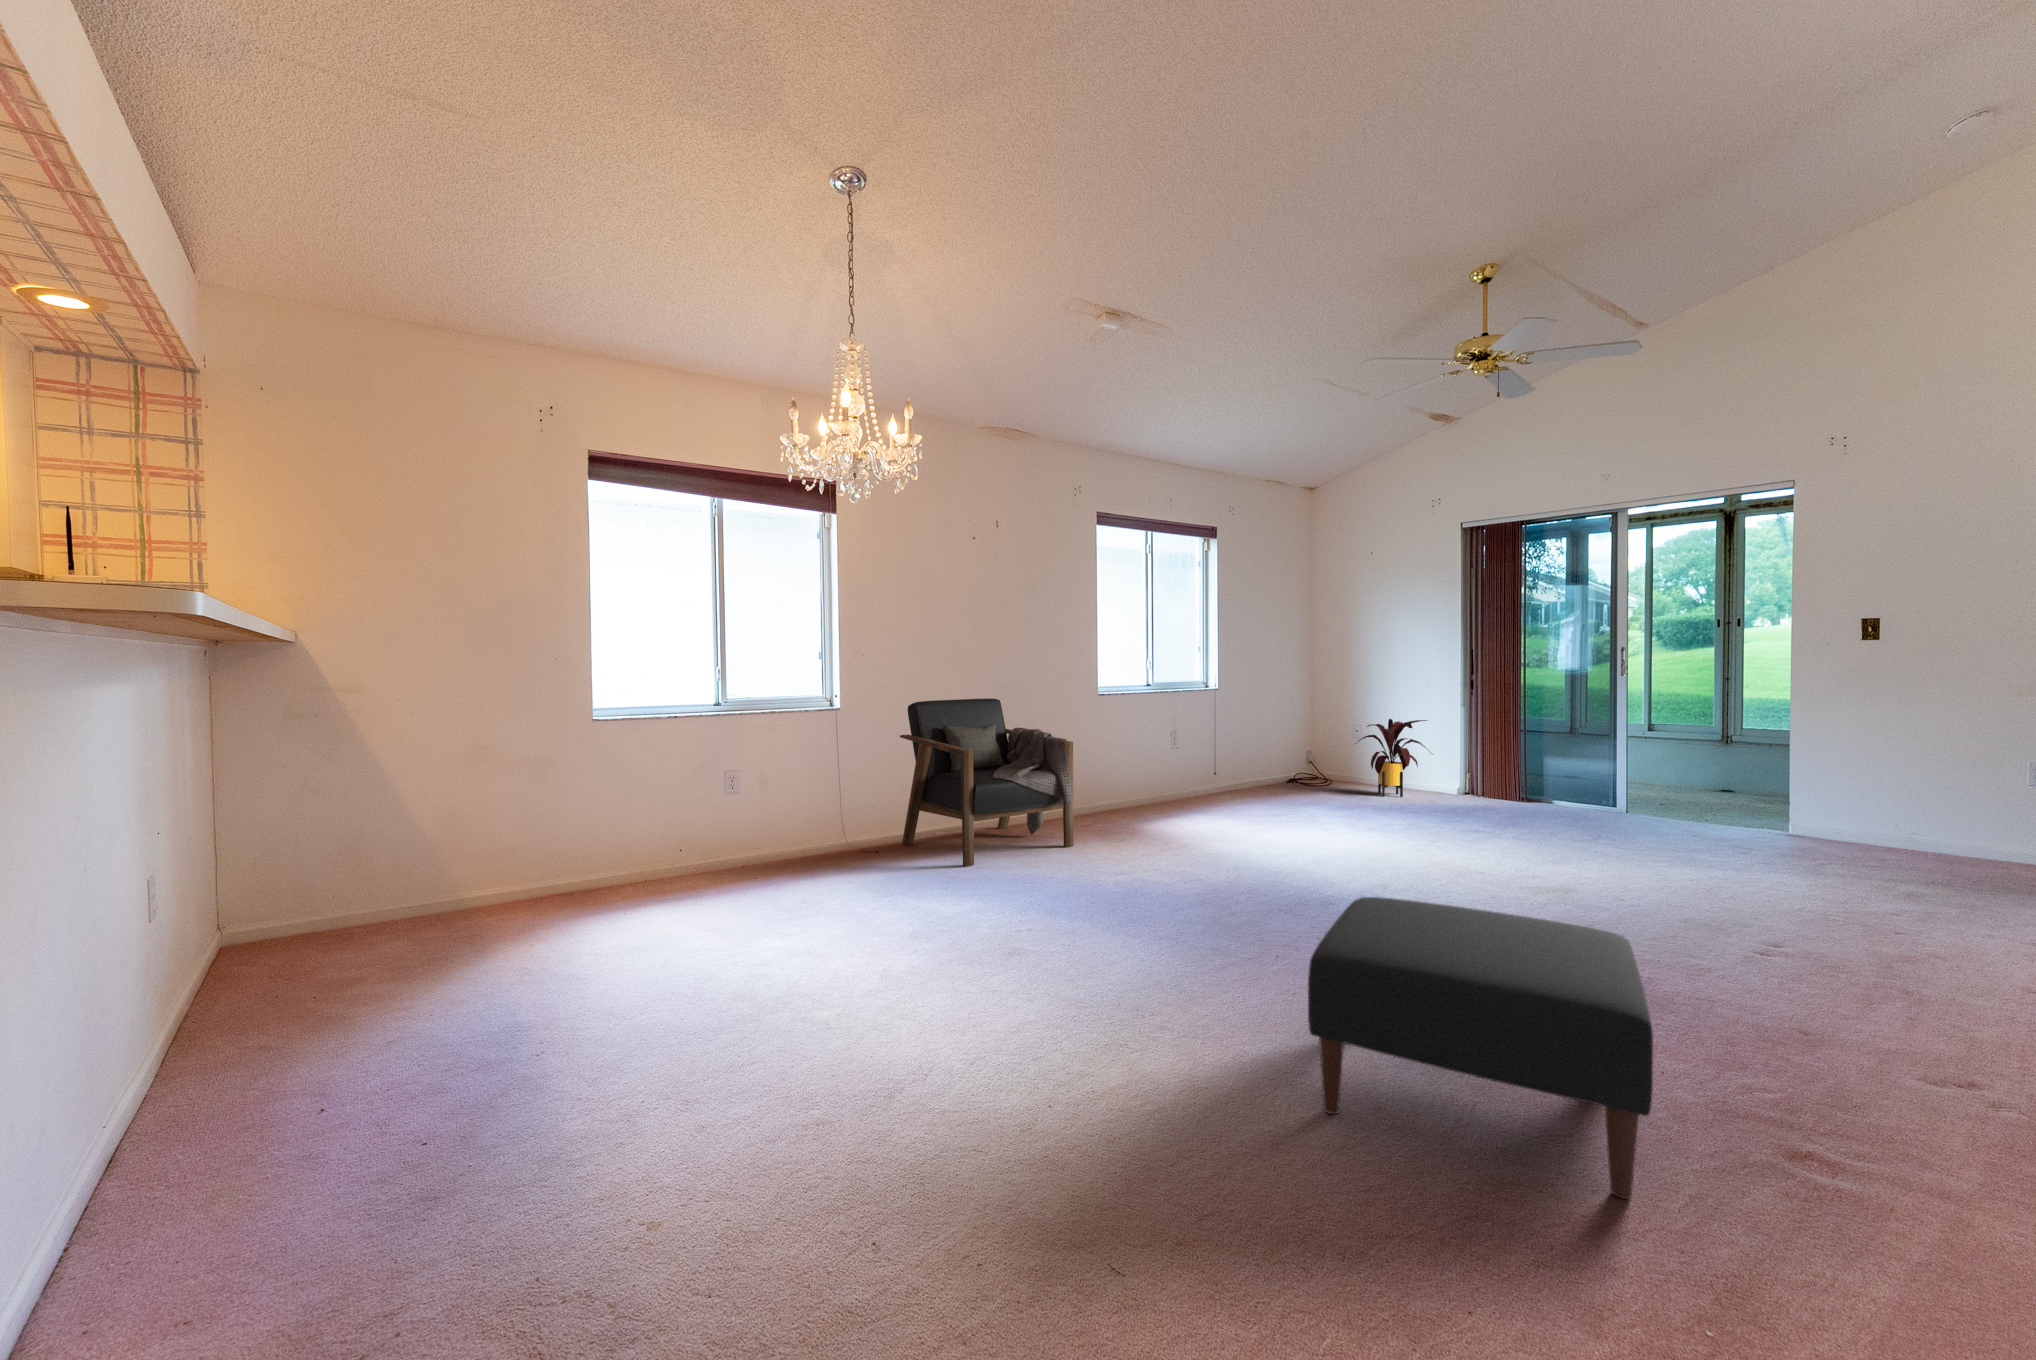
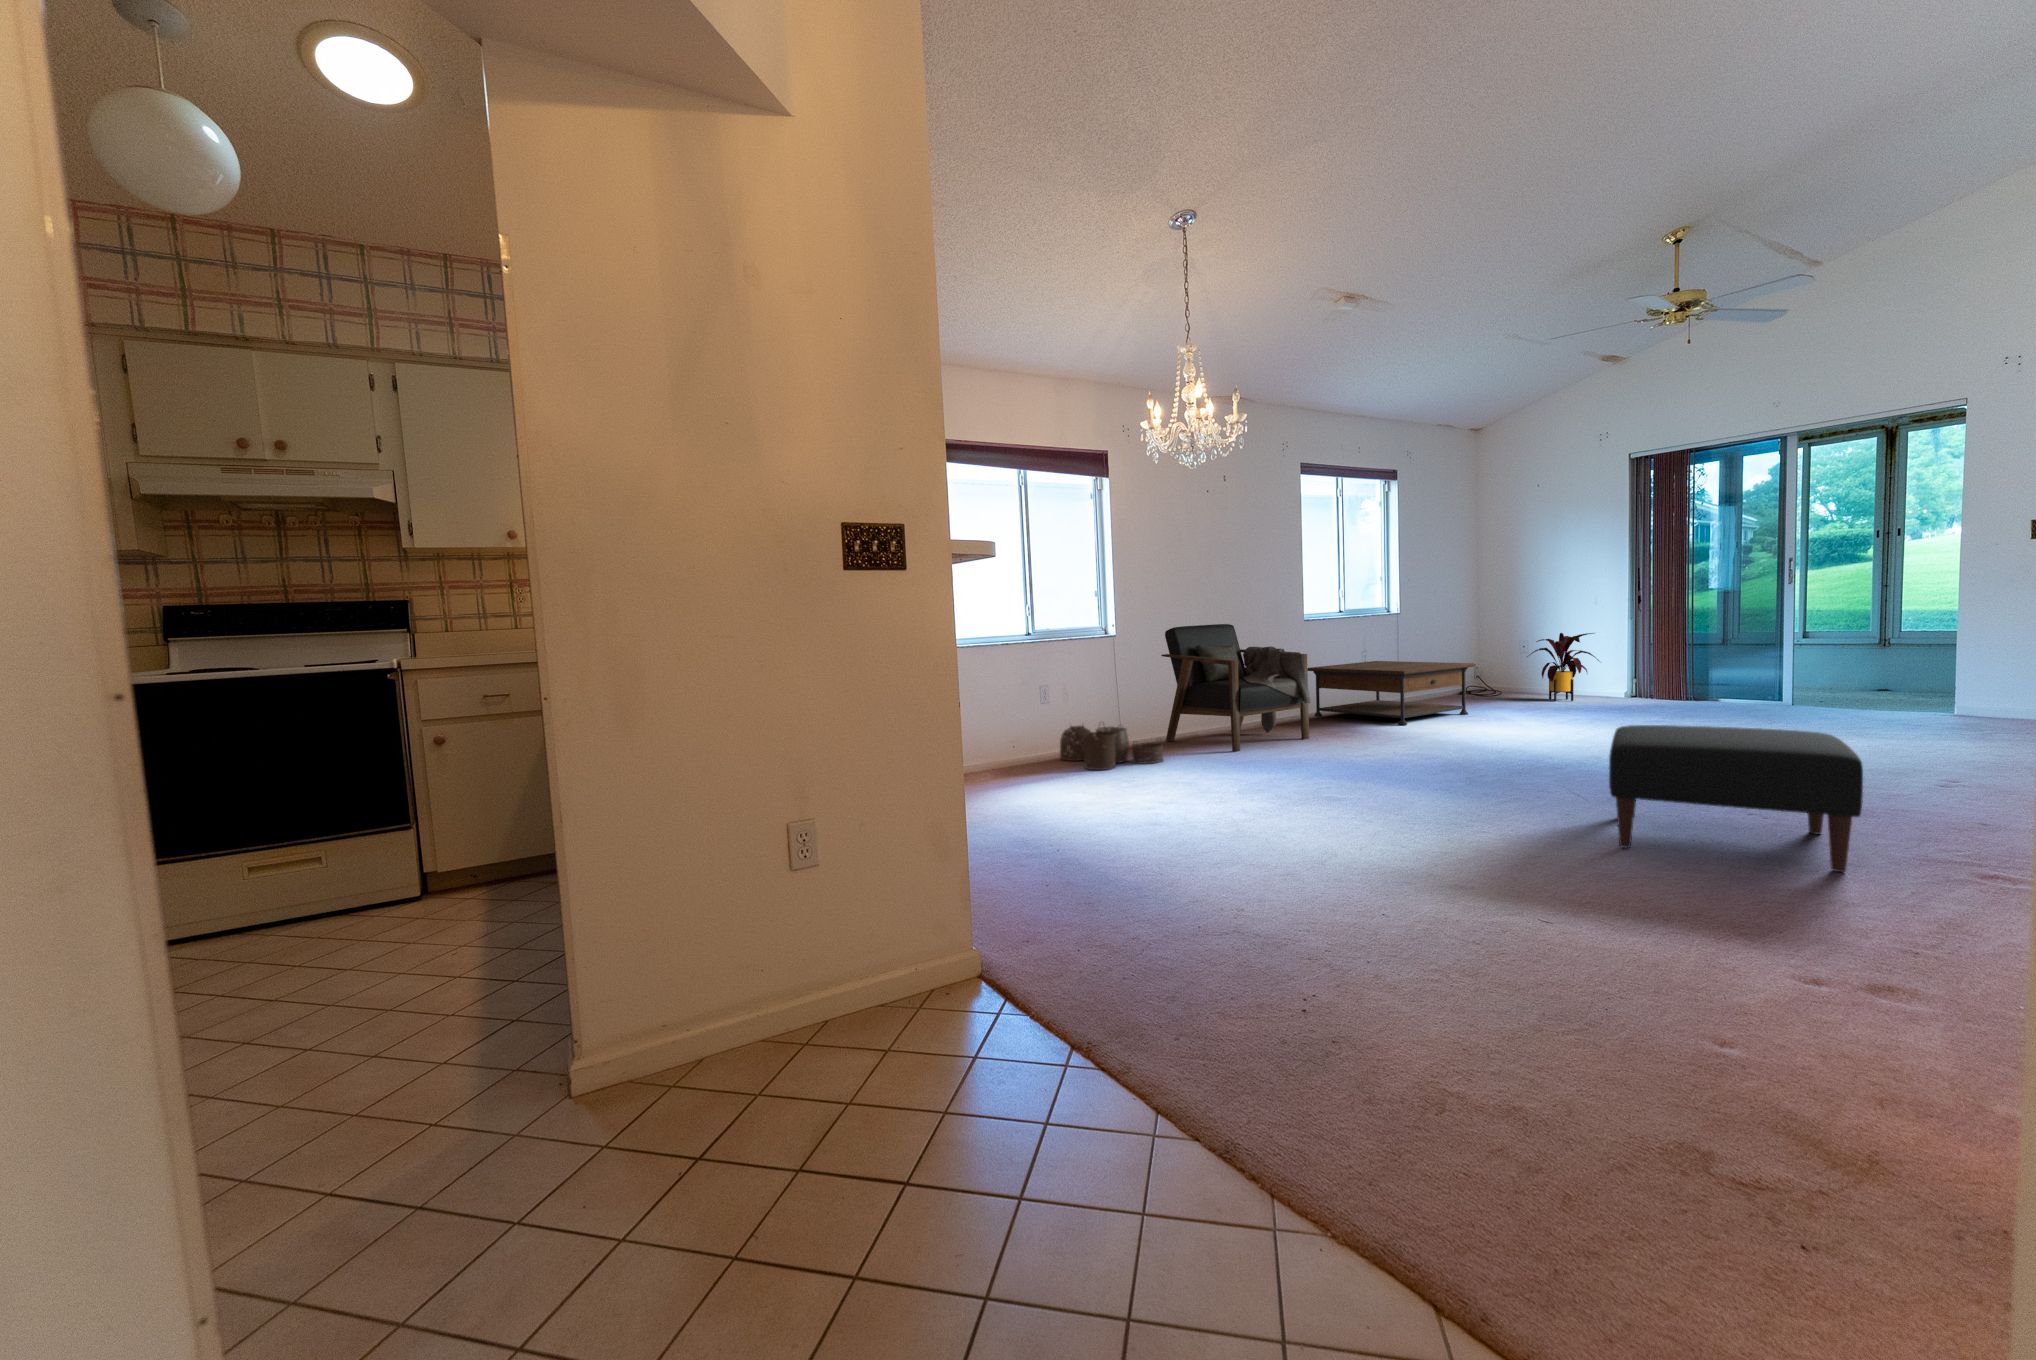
coffee table: none [1101,743,1289,828] -> present [1308,661,1476,725]
woven basket: none [741,824,865,895] -> present [1060,722,1163,770]

